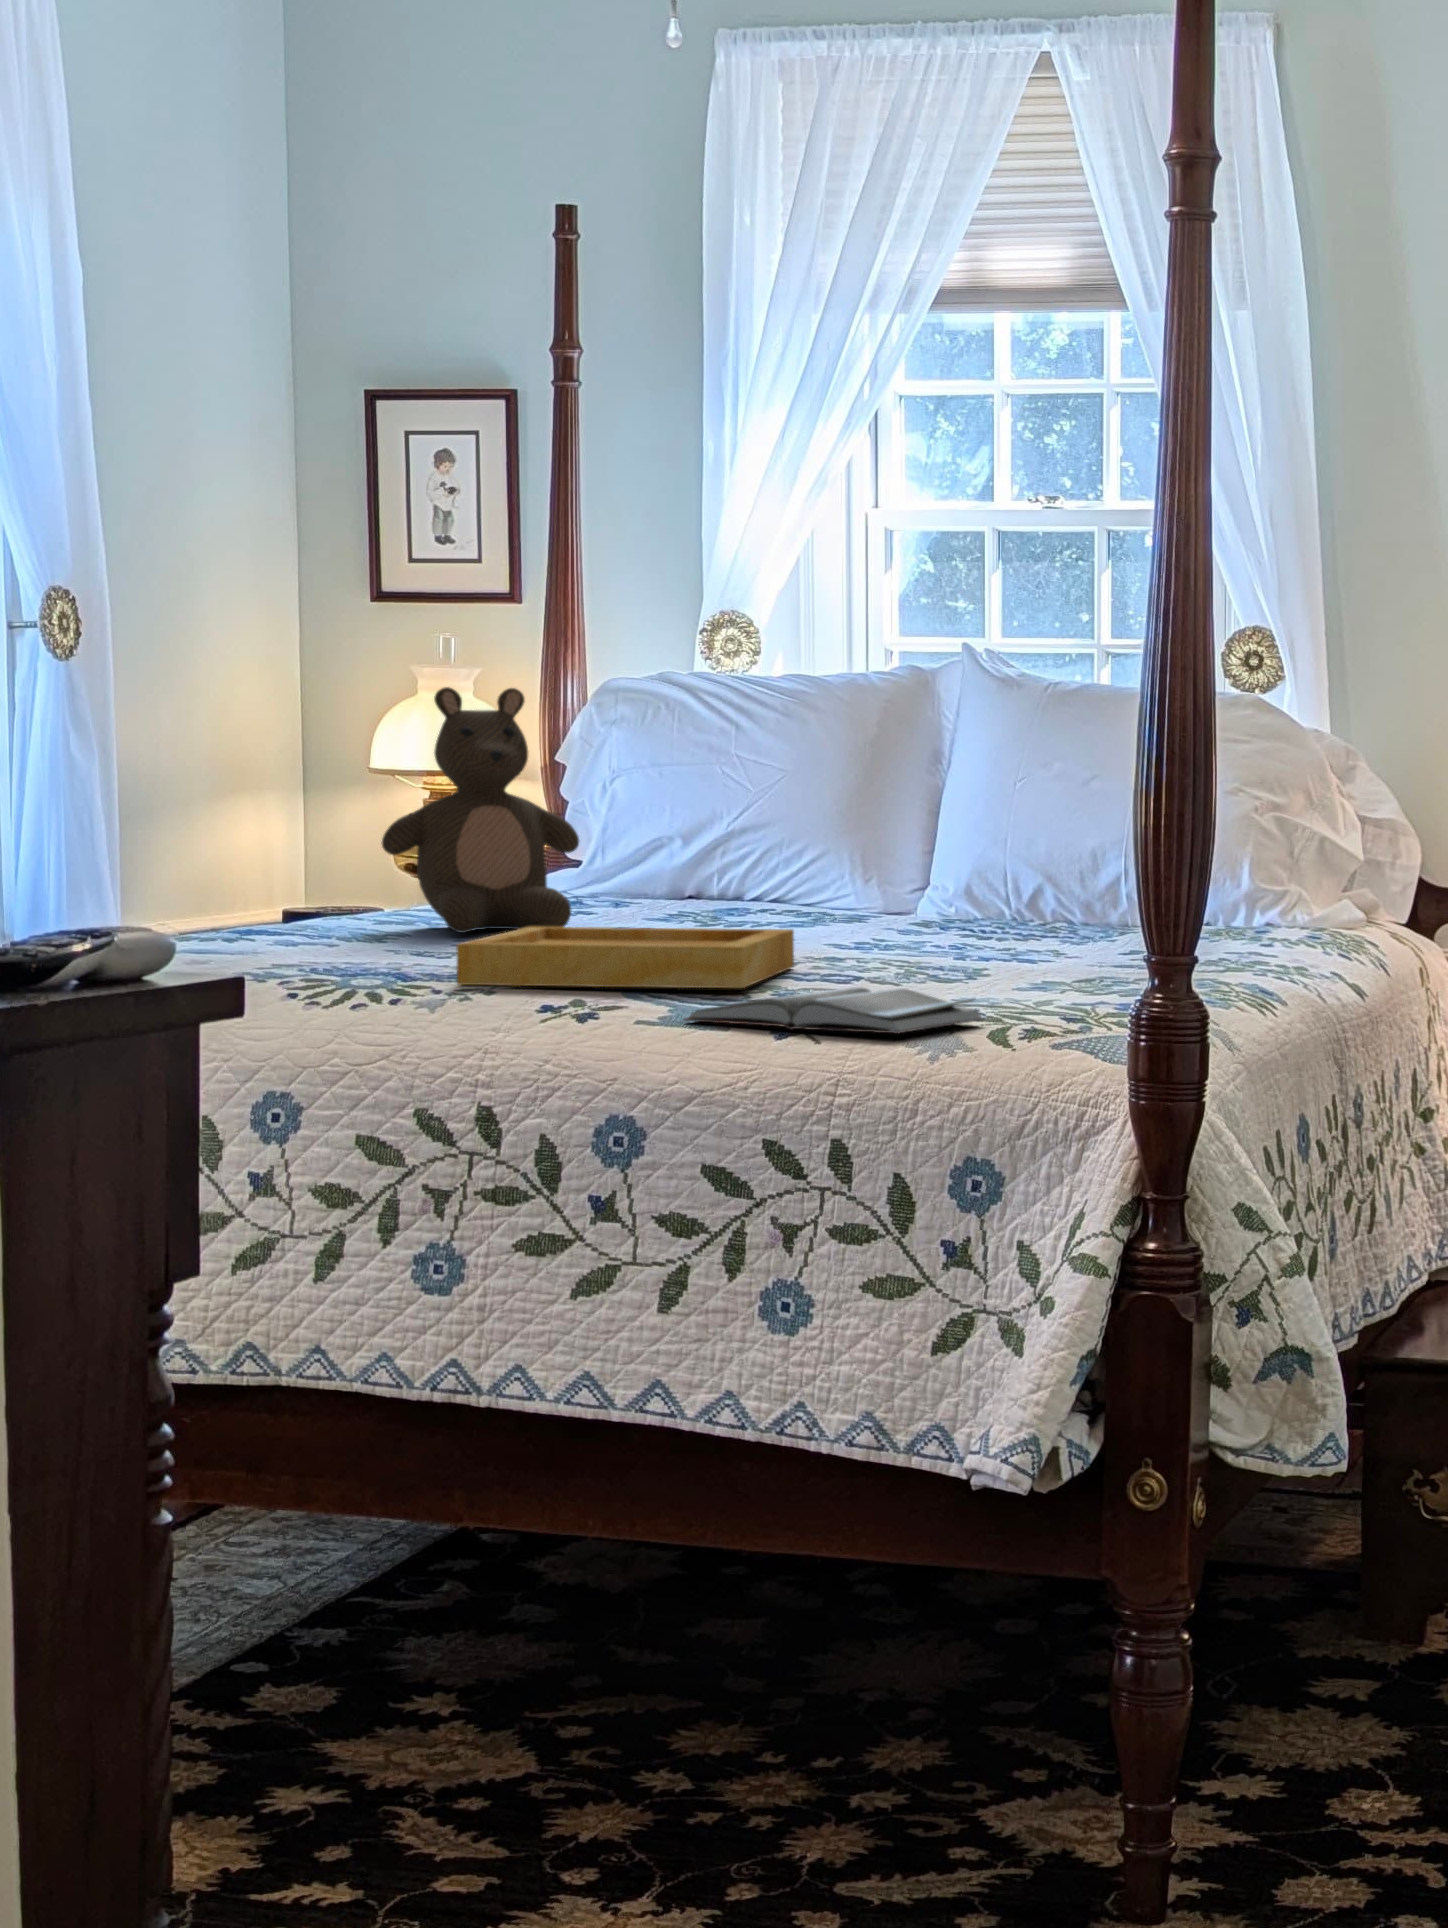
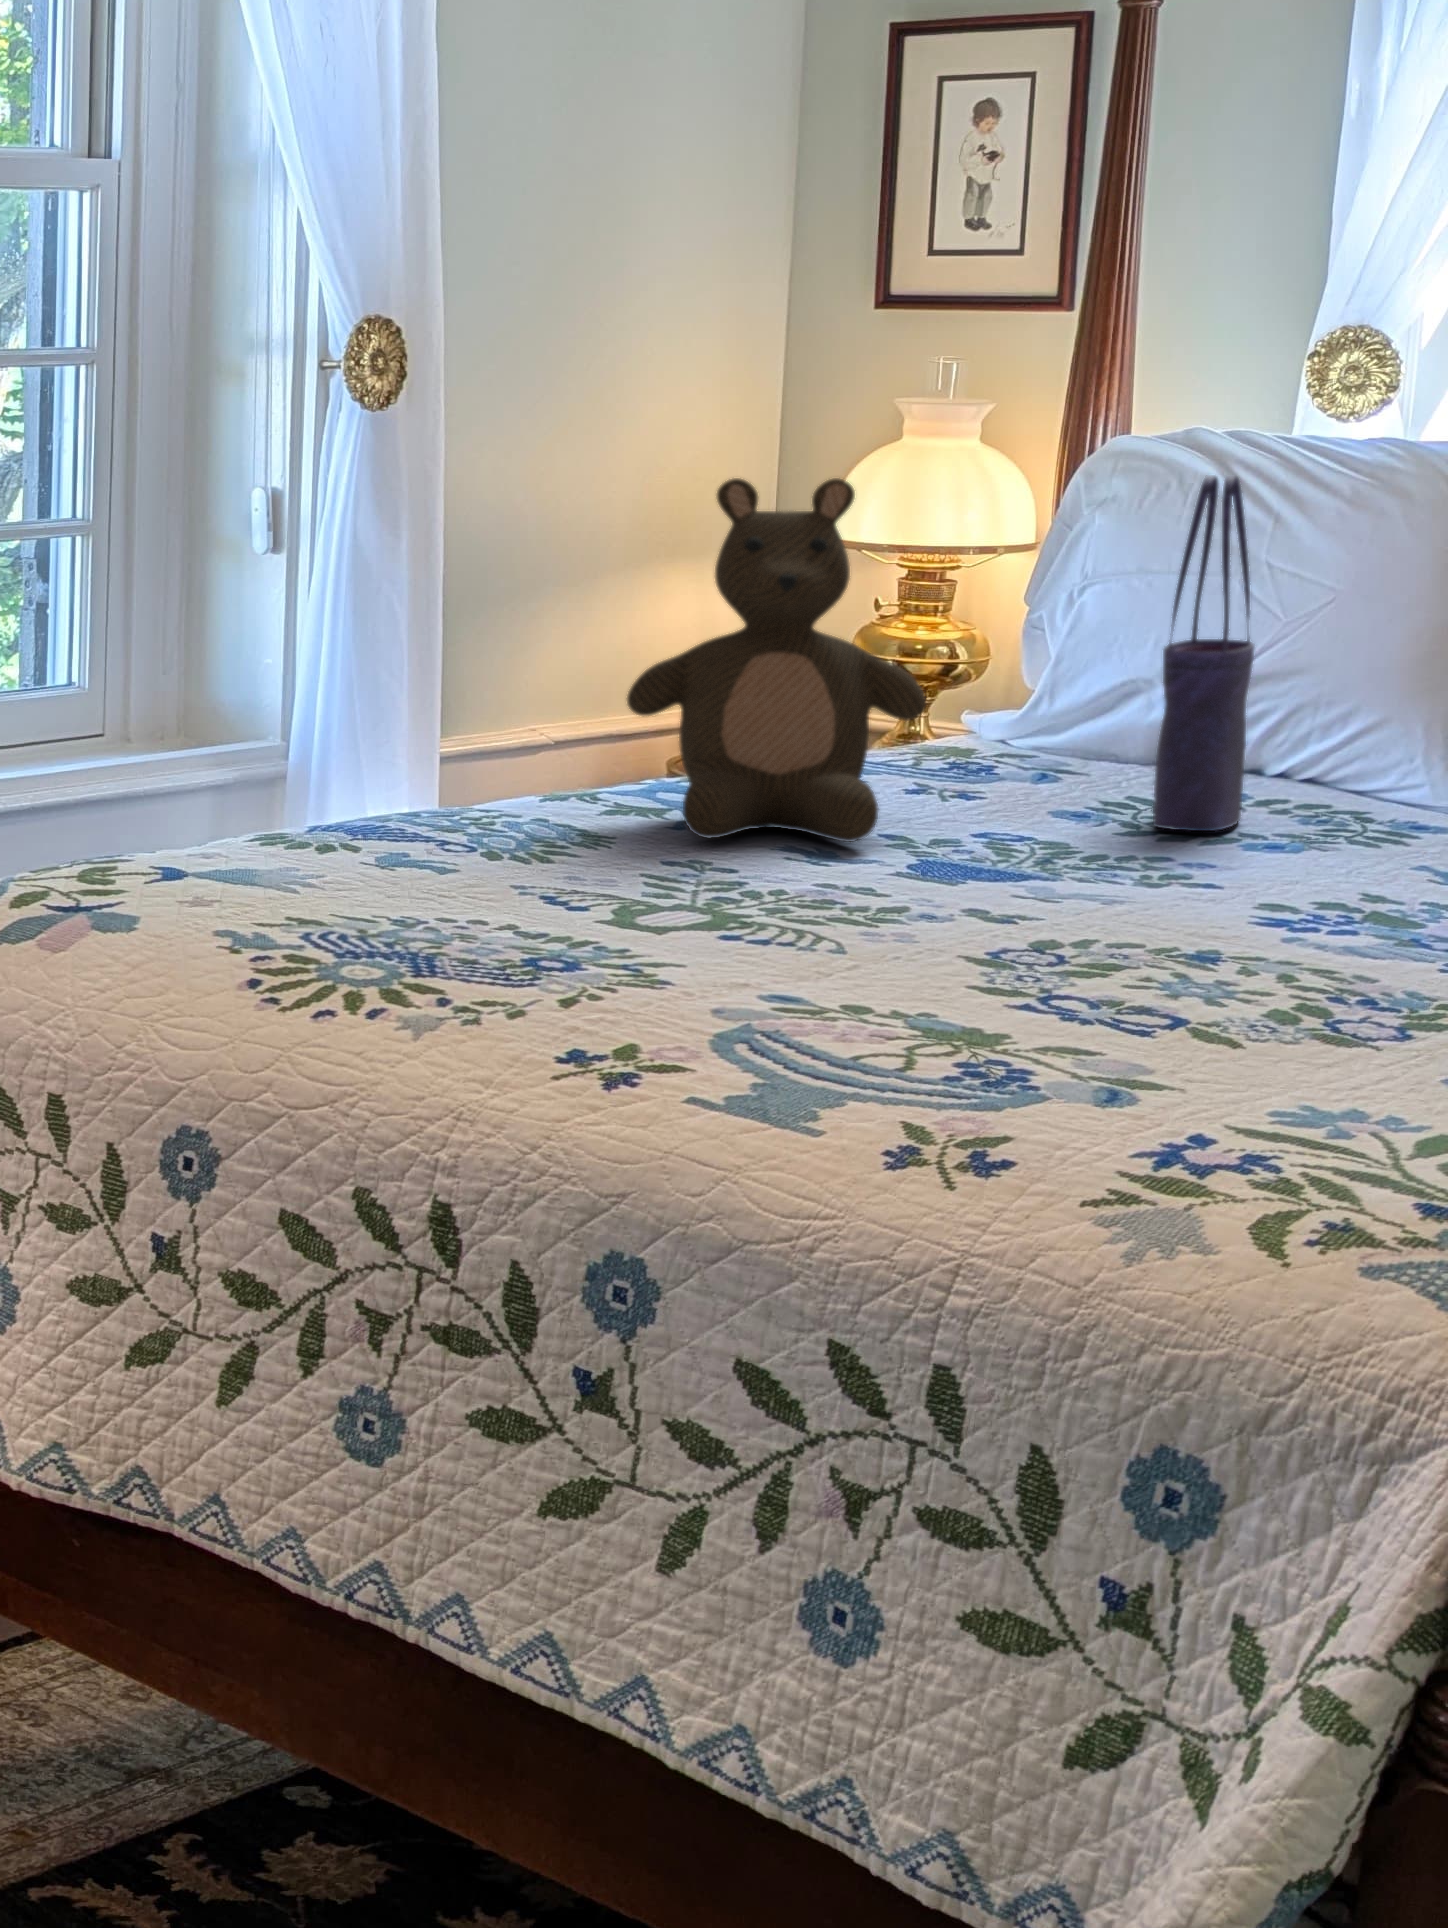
tote bag: none [714,690,765,921] -> present [1153,475,1254,831]
tray: present [456,927,794,988] -> none [536,860,1140,1023]
hardback book: present [685,987,984,1033] -> none [760,1064,1297,1194]

